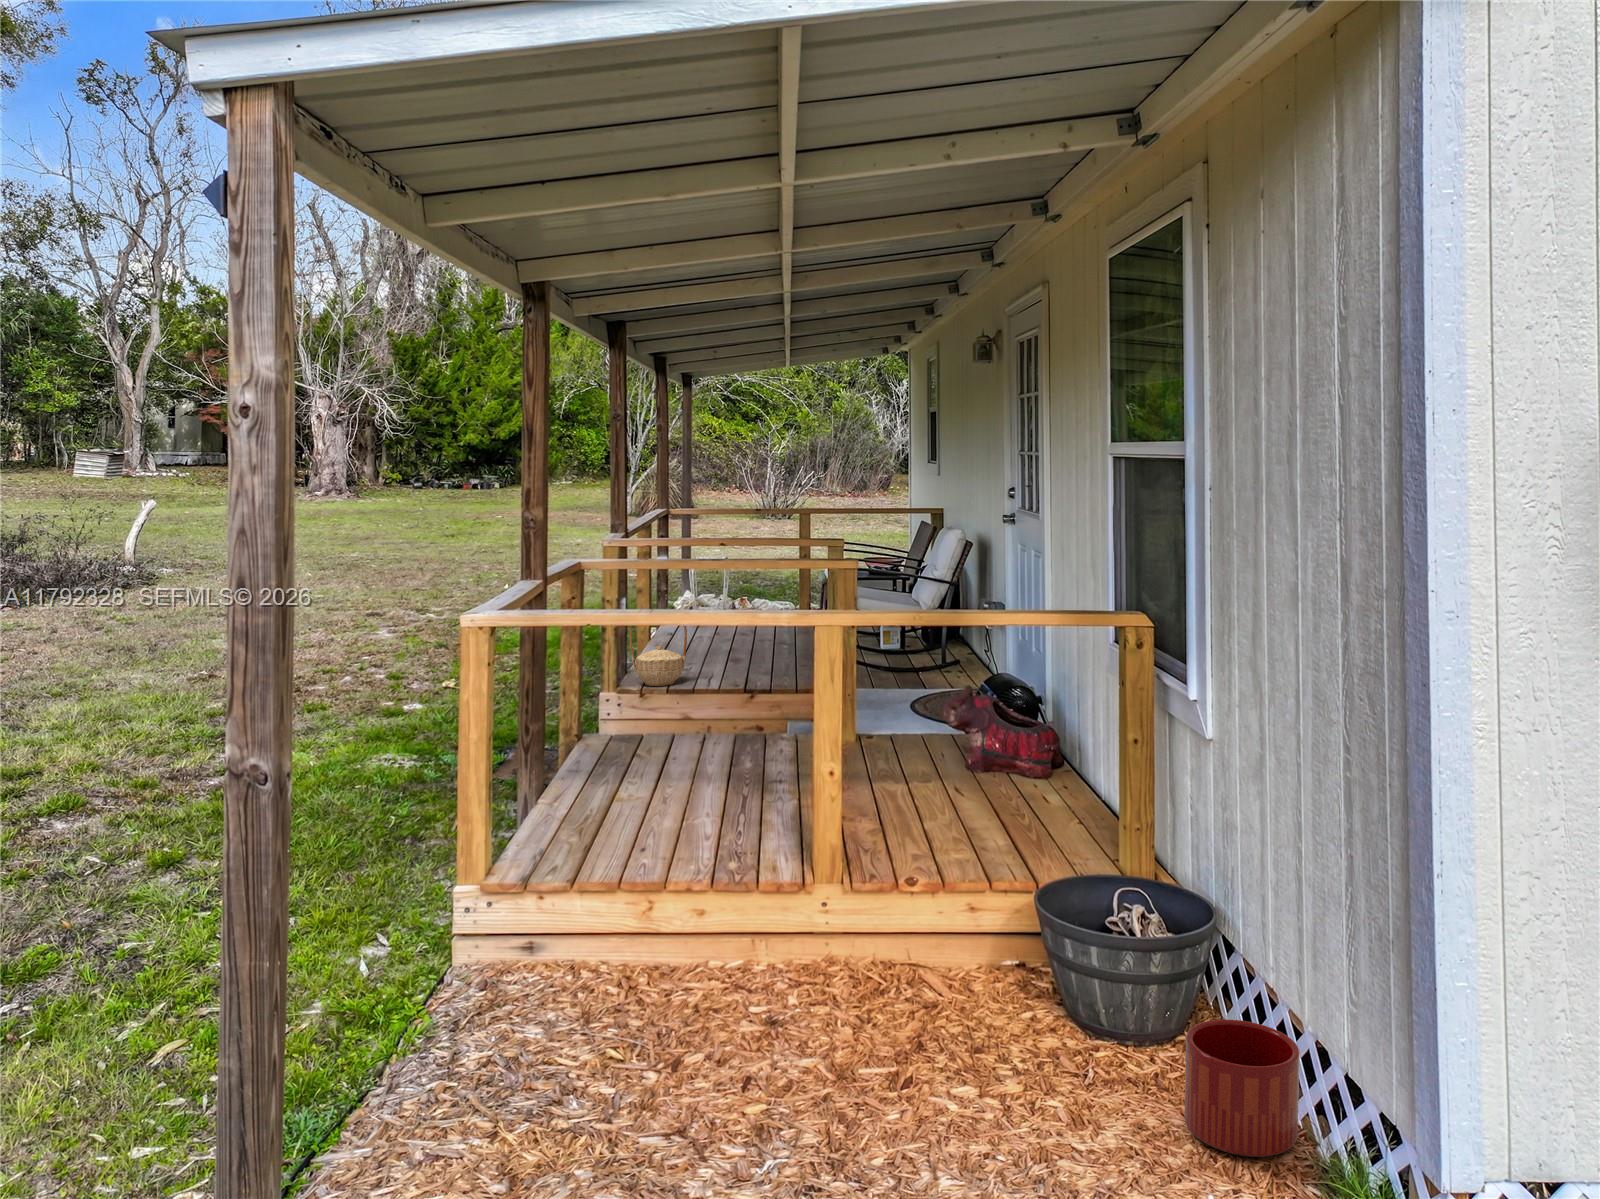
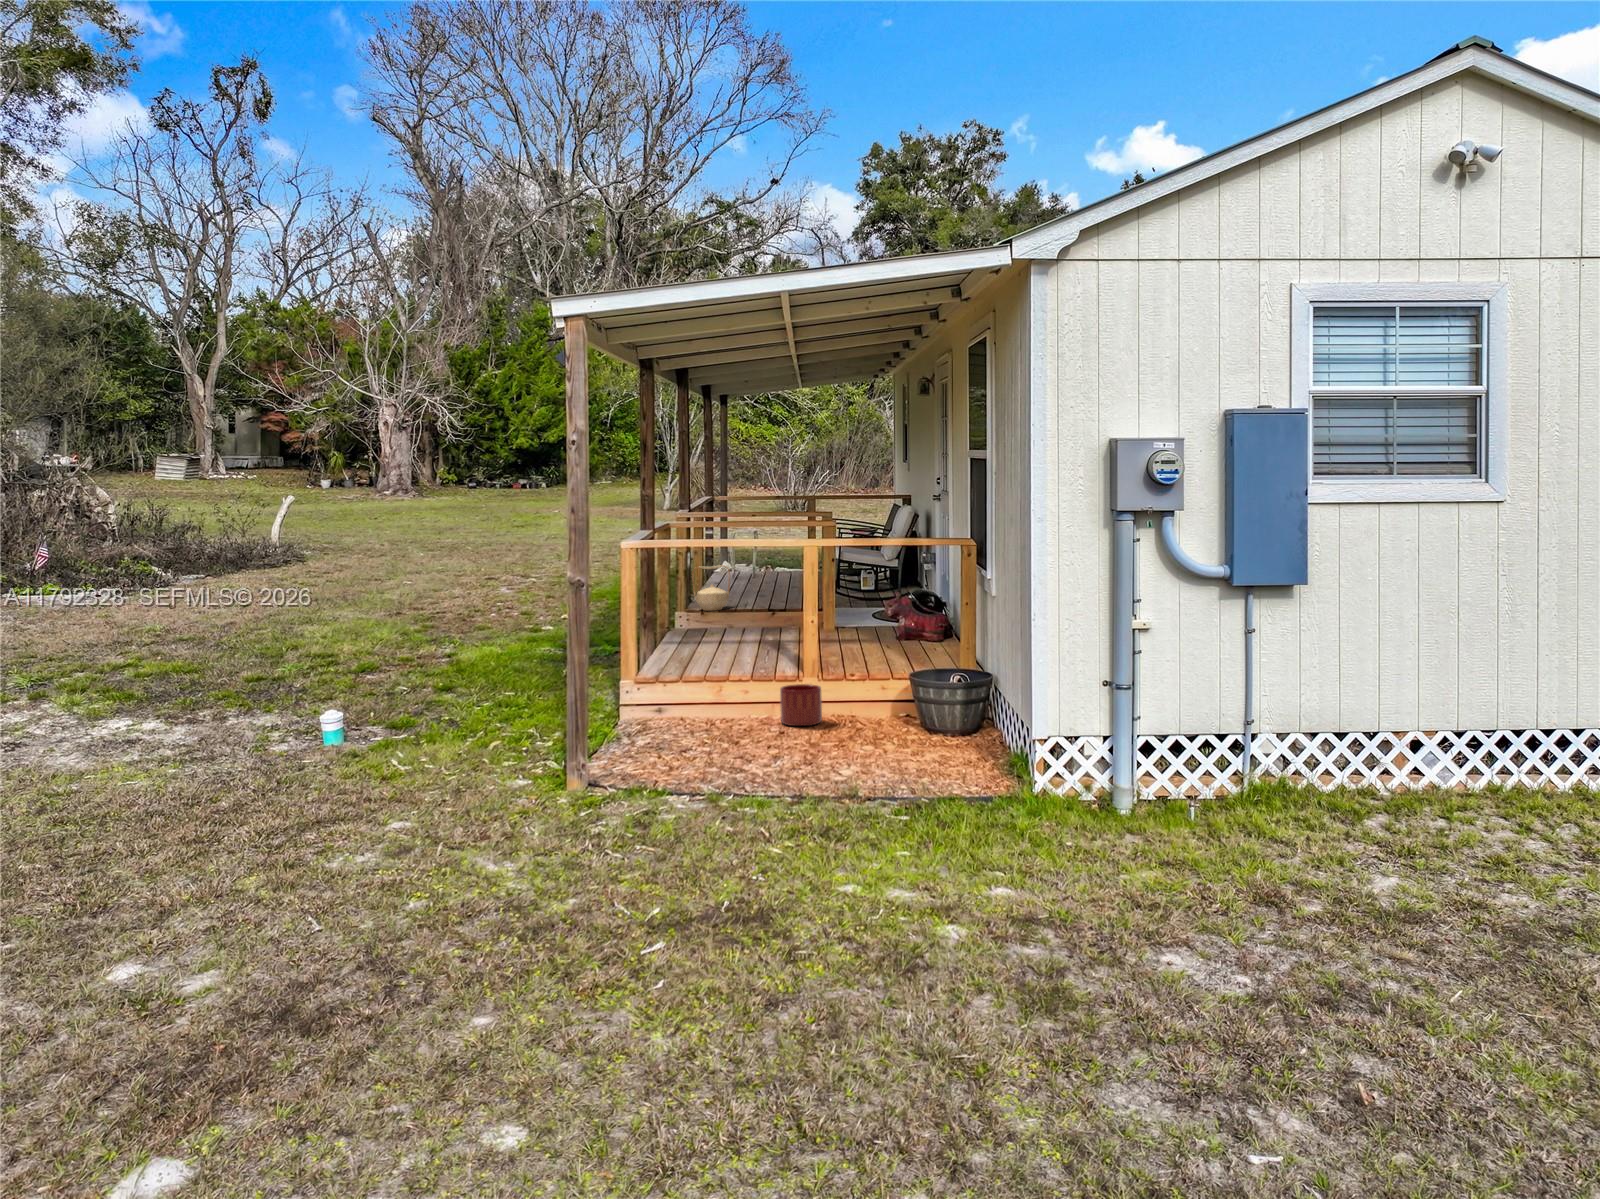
planter: present [1184,1019,1299,1157] -> present [780,684,822,726]

